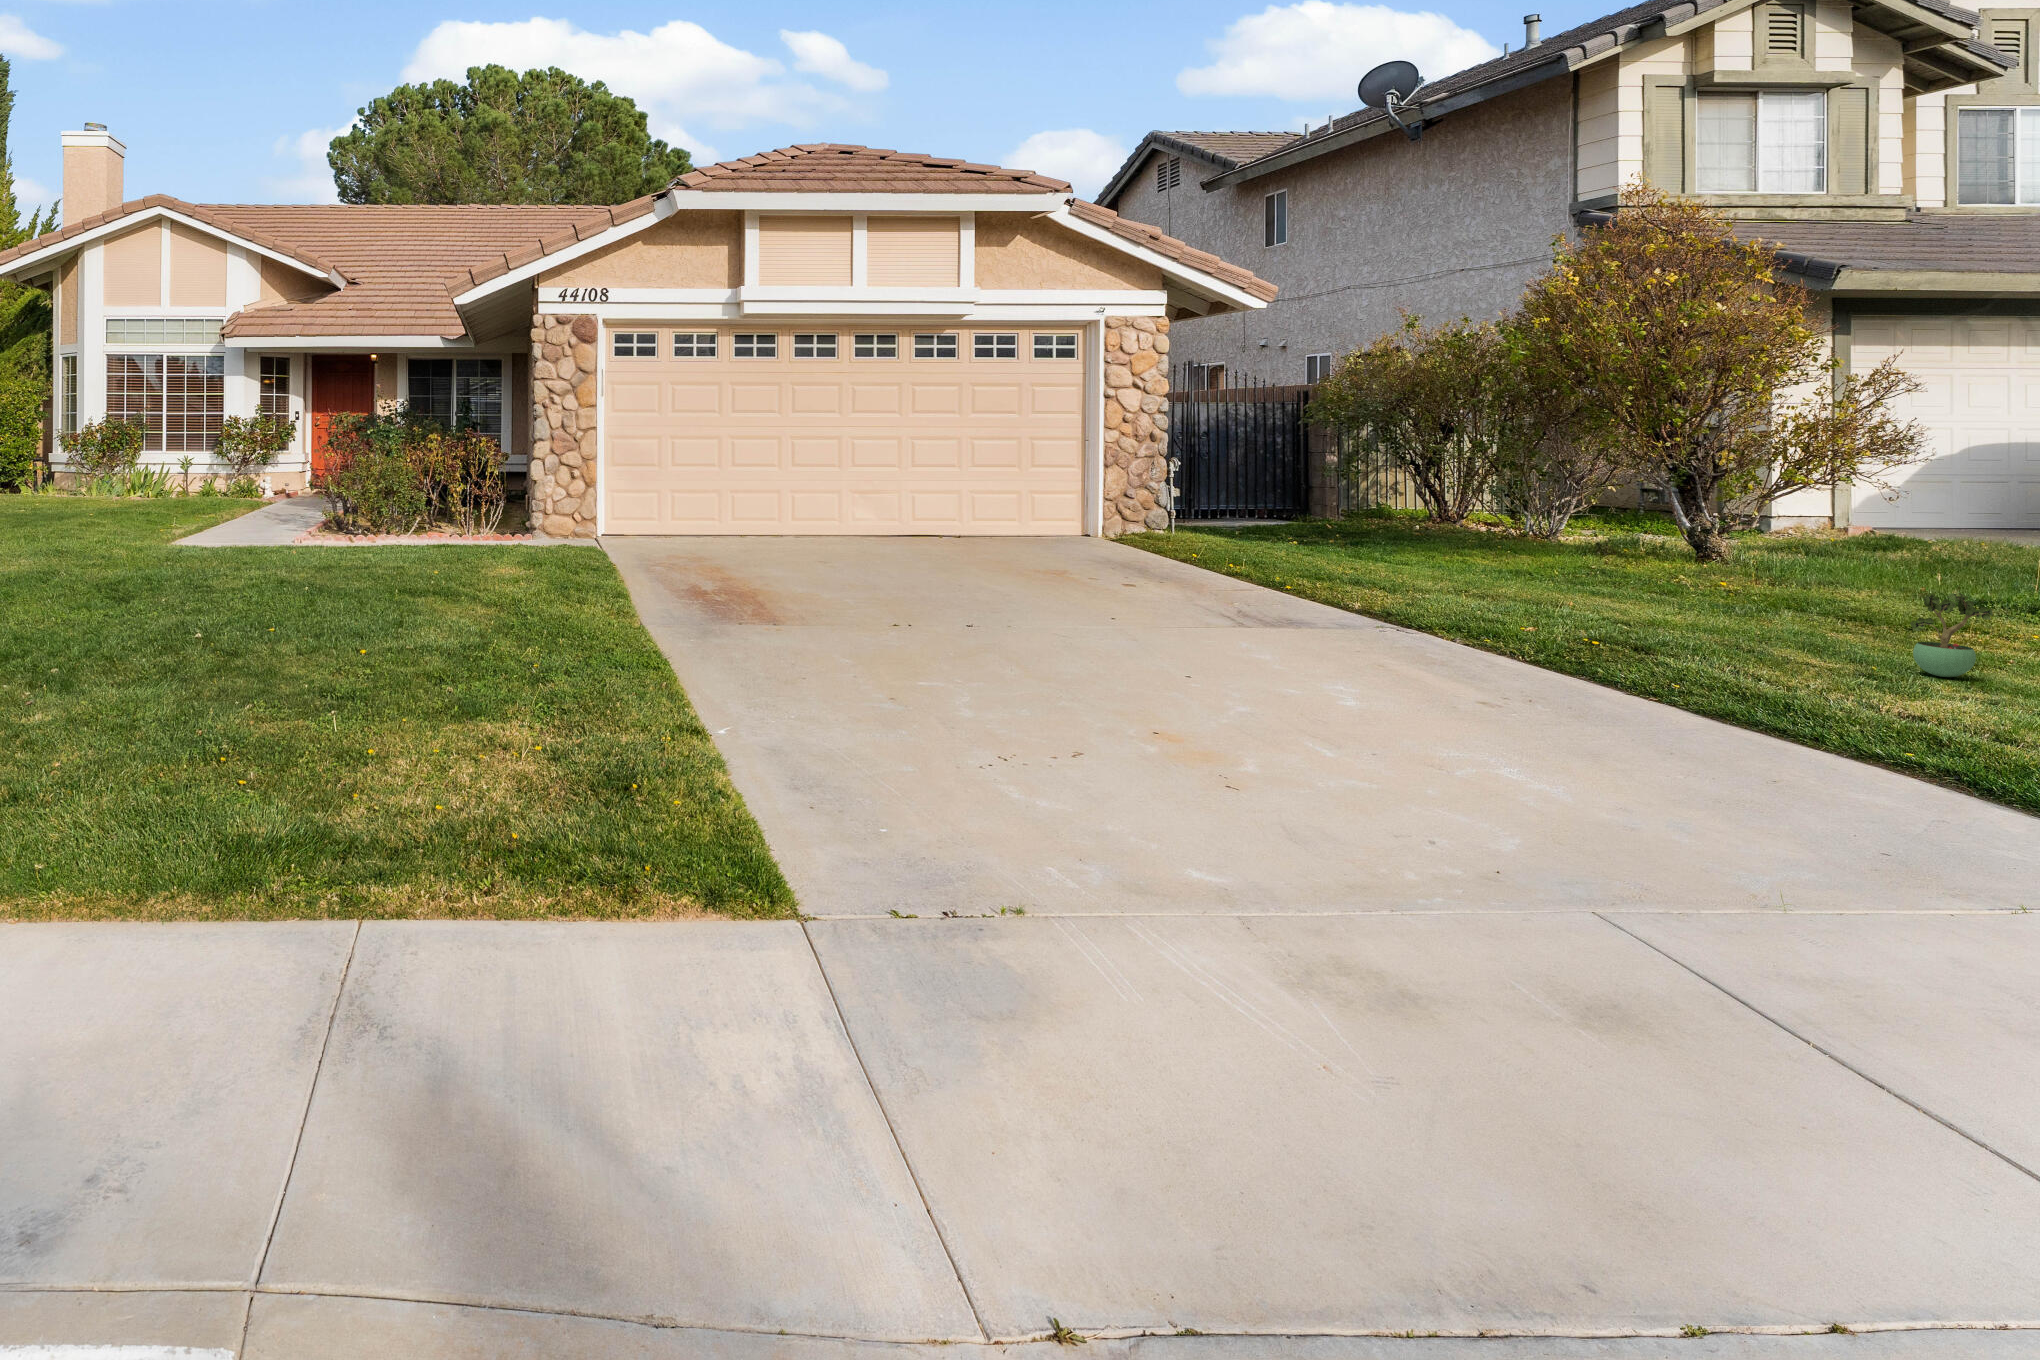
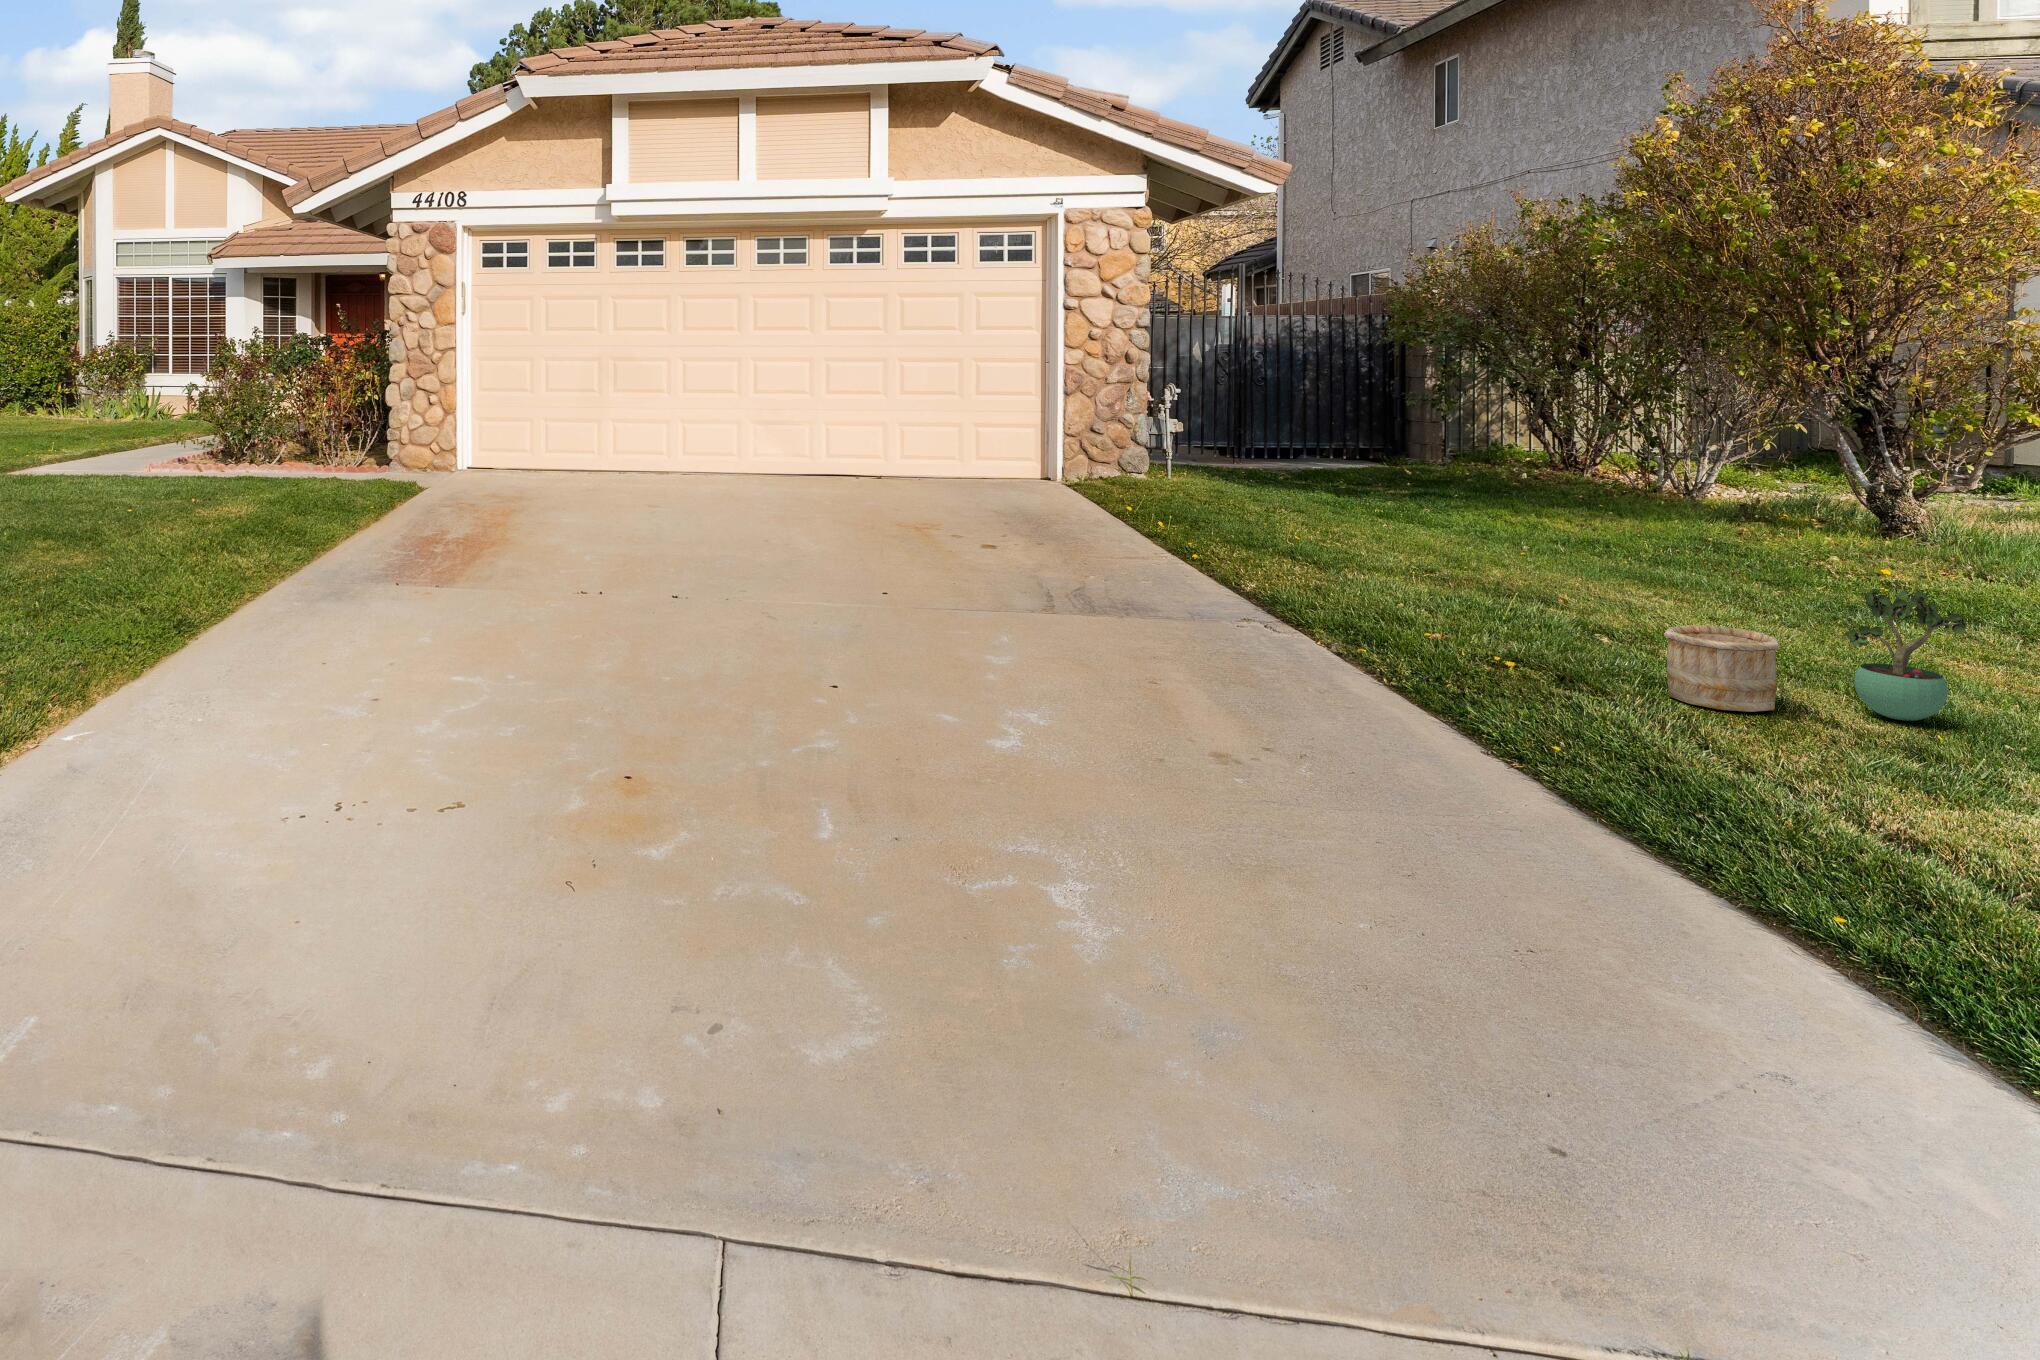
wooden bucket: none [1797,622,1882,676] -> present [1664,625,1779,712]

